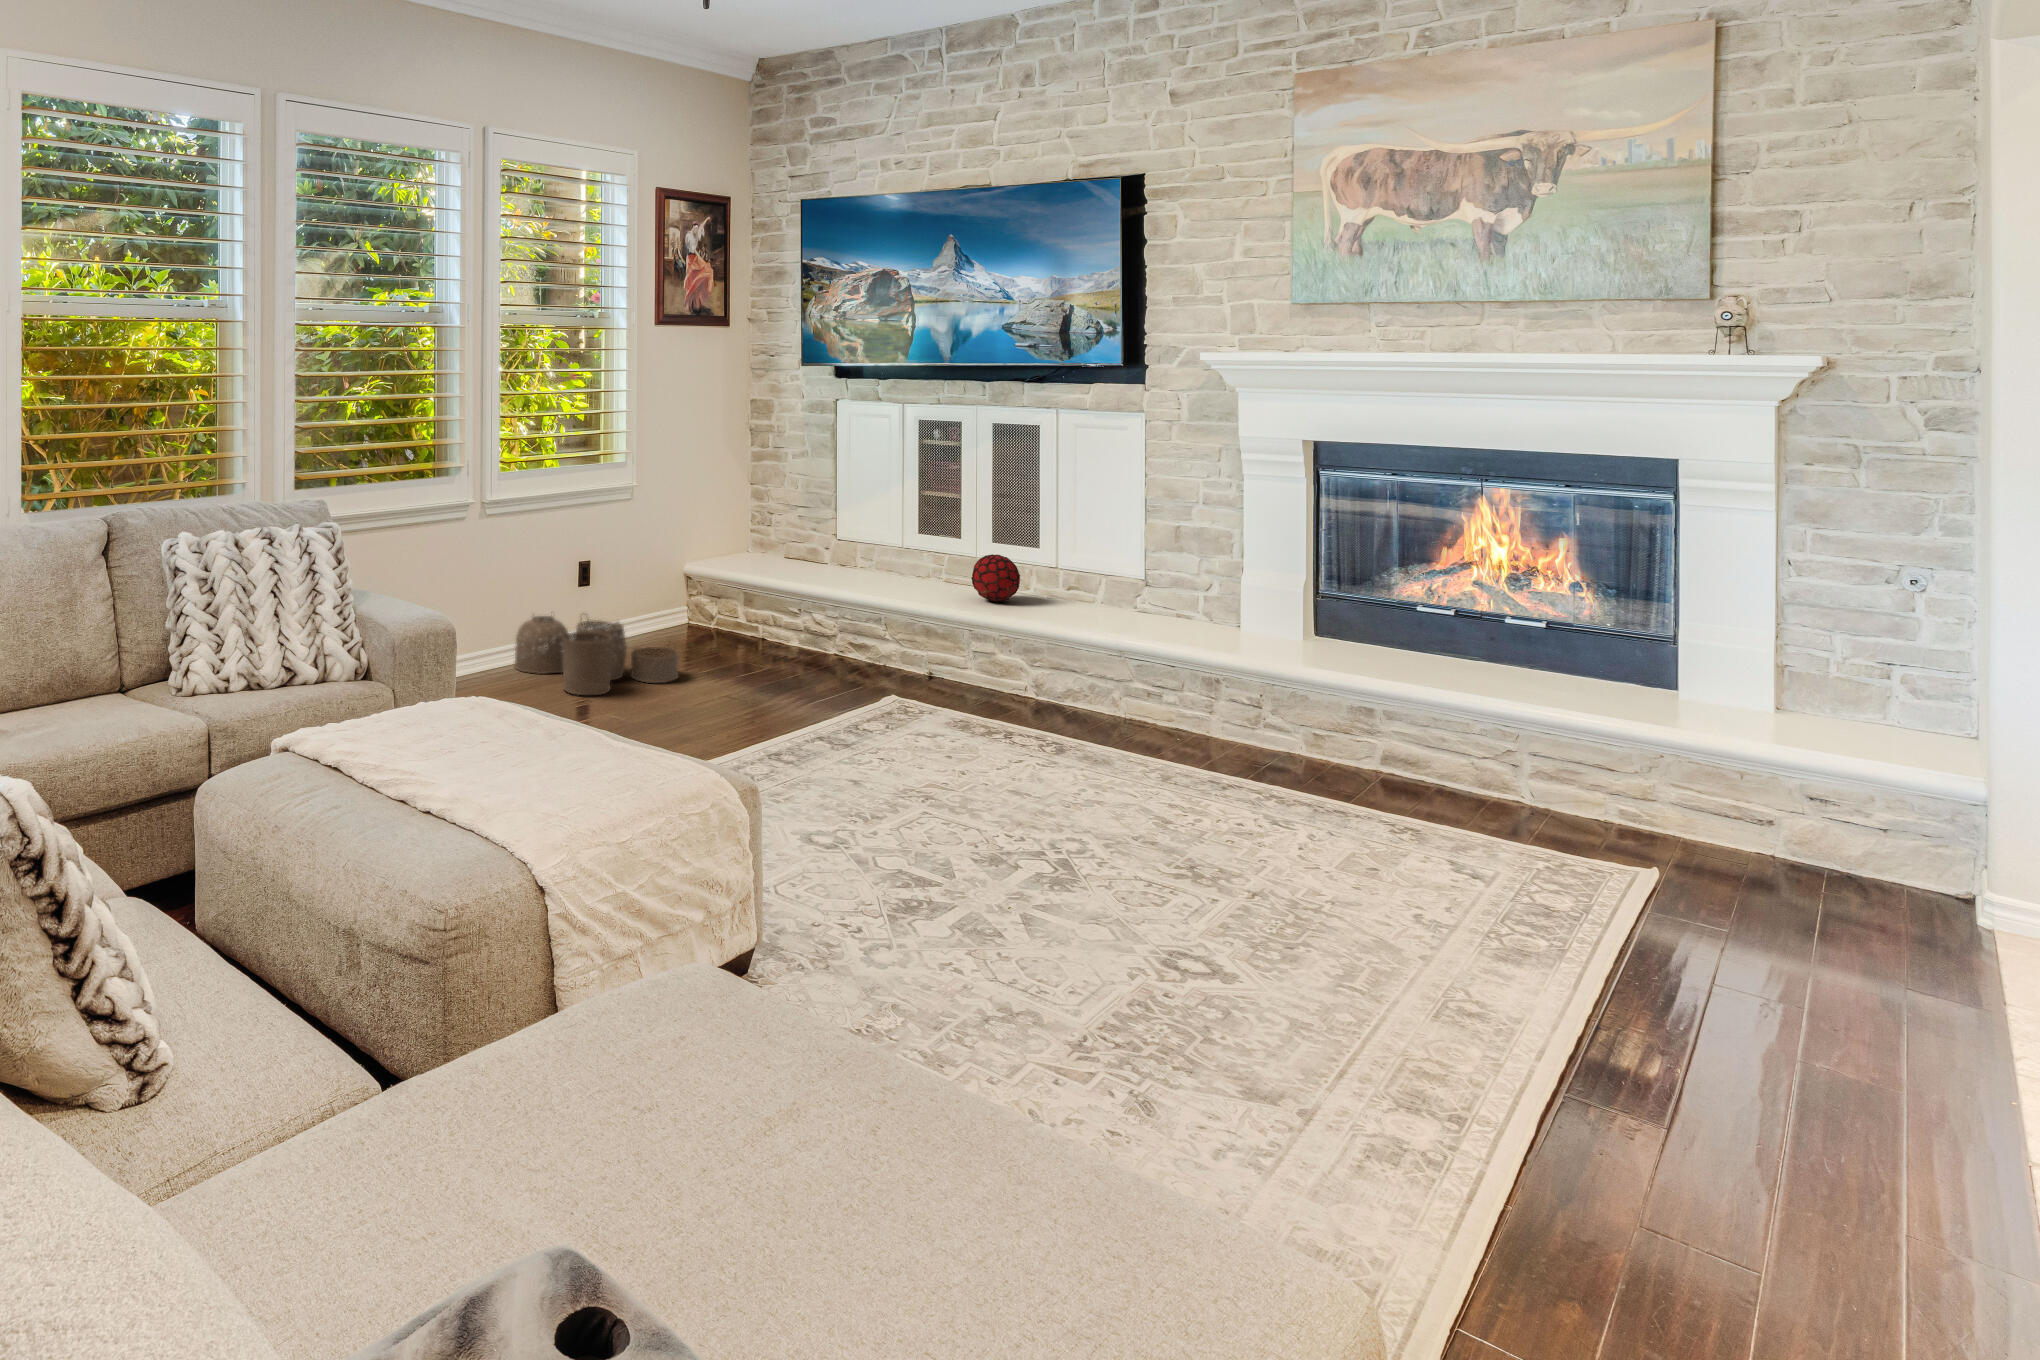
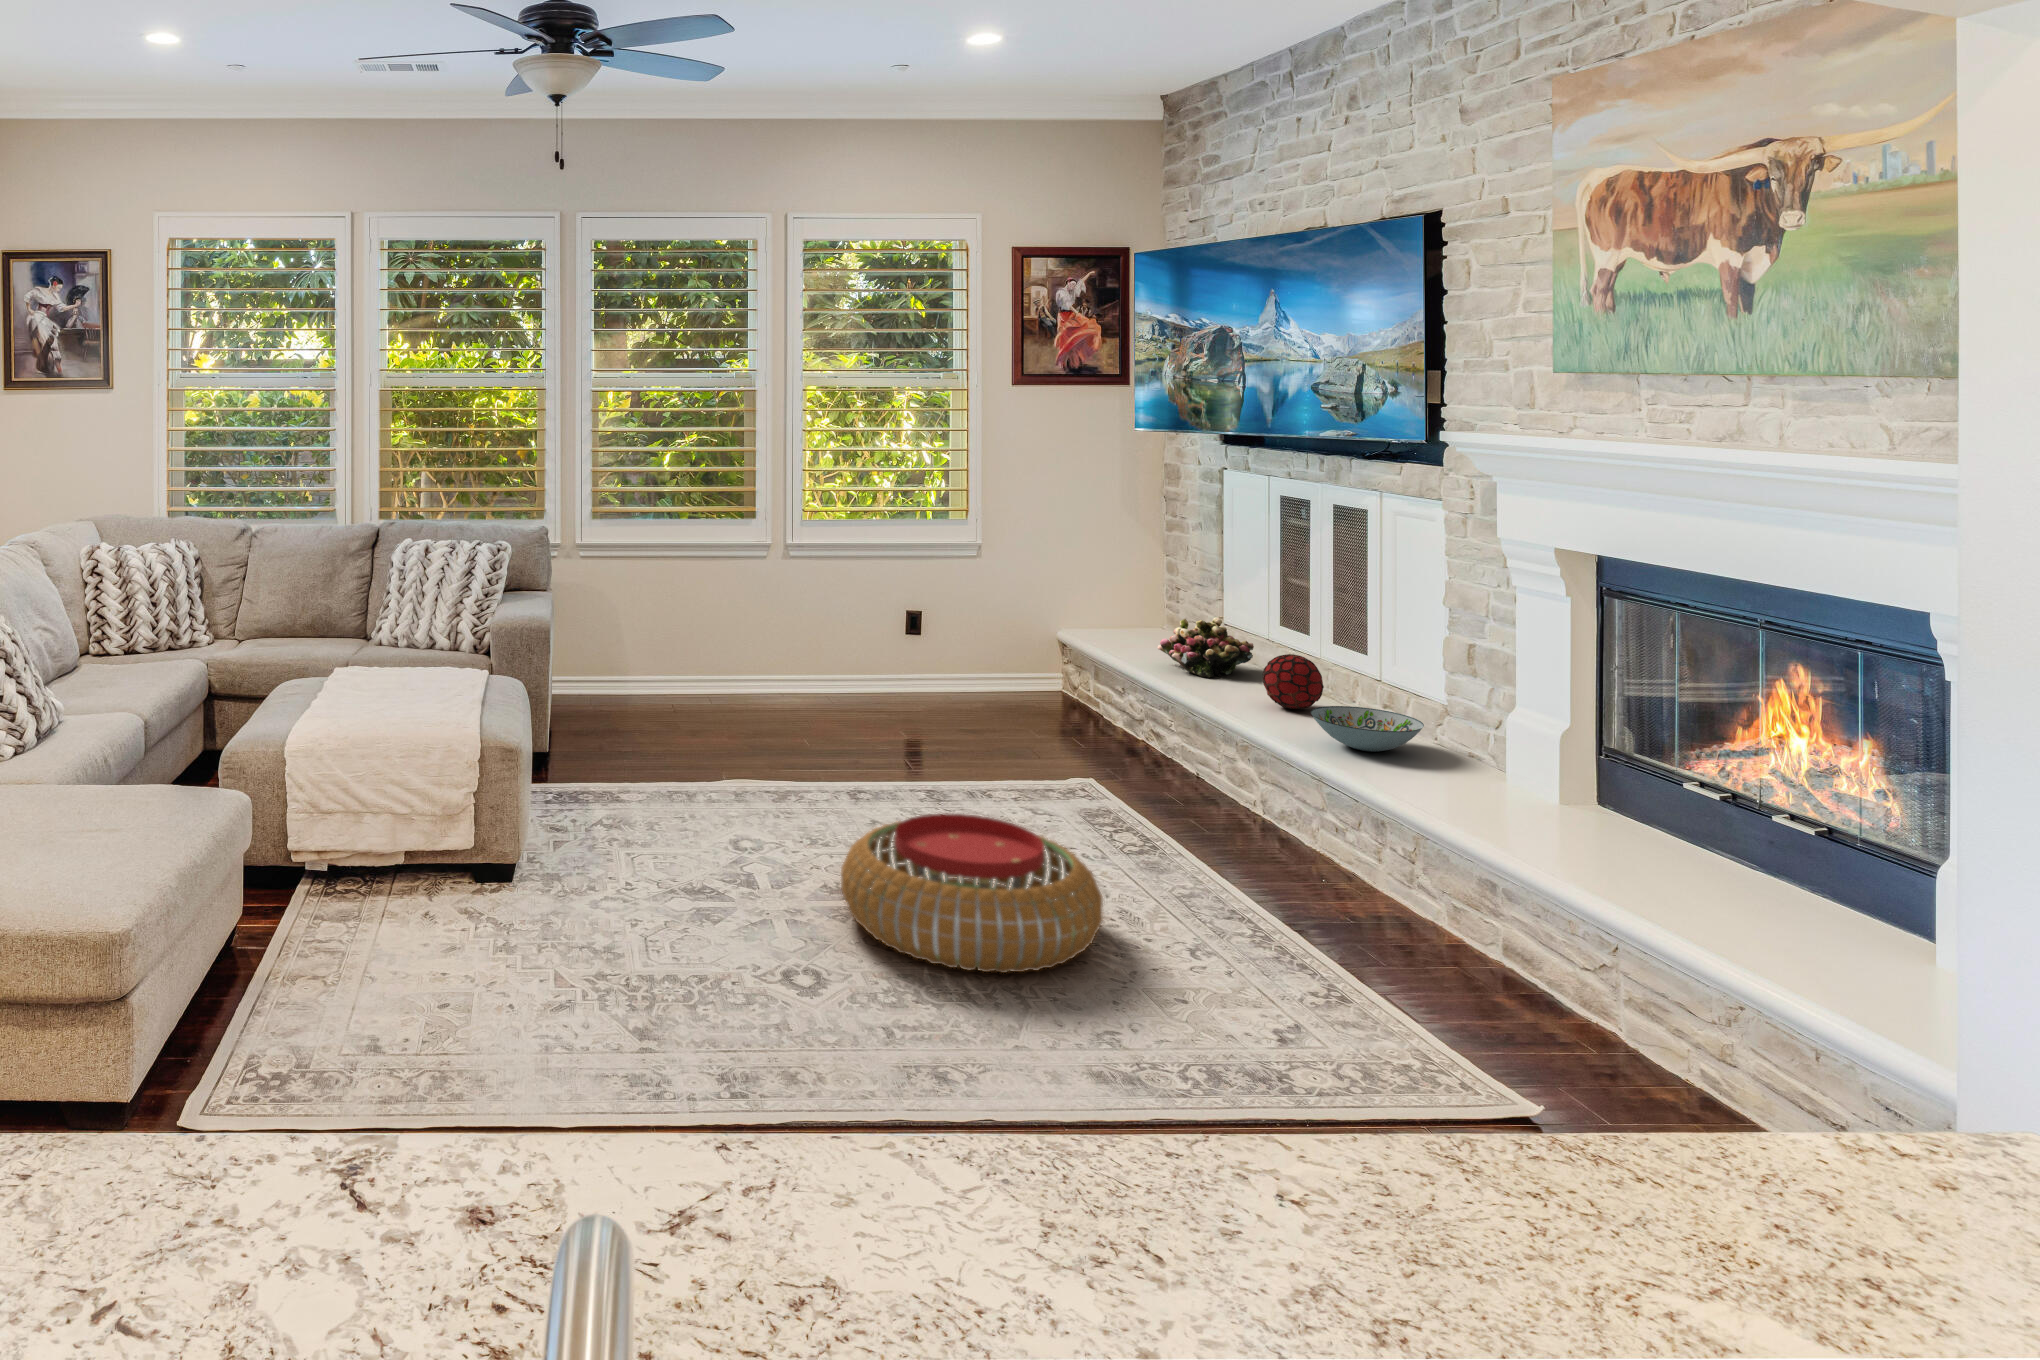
flower arrangement: none [821,533,903,587] -> present [1158,617,1254,678]
decorative bowl: none [1072,590,1161,625] -> present [1310,706,1424,752]
woven basket: present [514,616,678,695] -> none [802,648,932,729]
pouf: none [1002,745,1289,908] -> present [841,813,1103,973]

